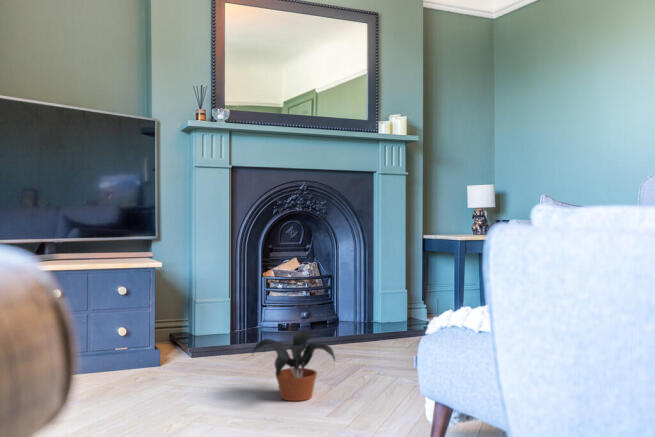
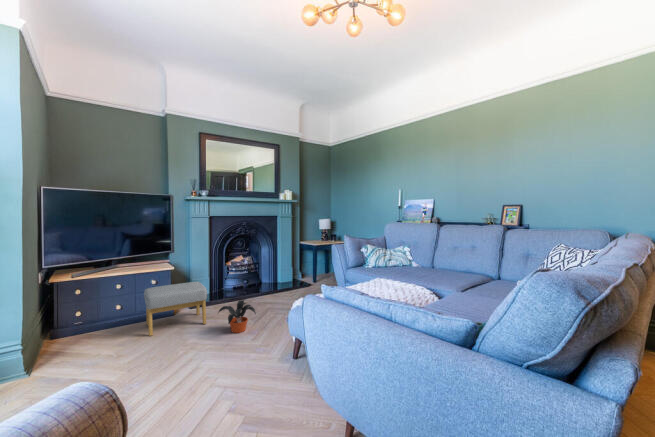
footstool: none [103,294,228,393] -> present [144,282,207,336]

